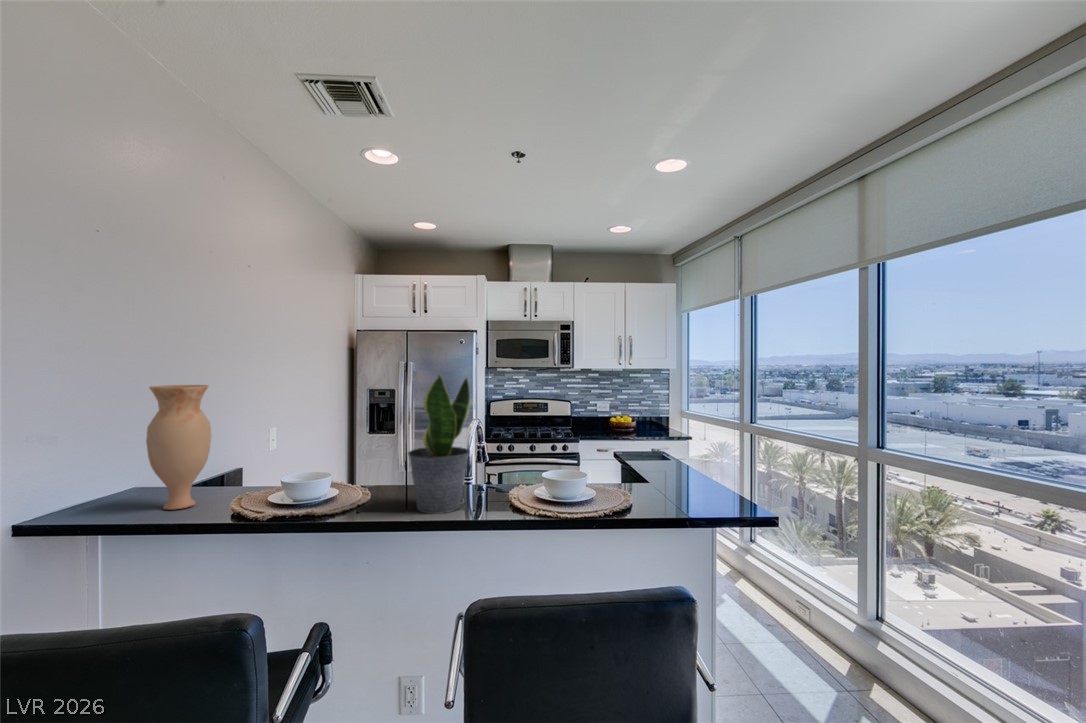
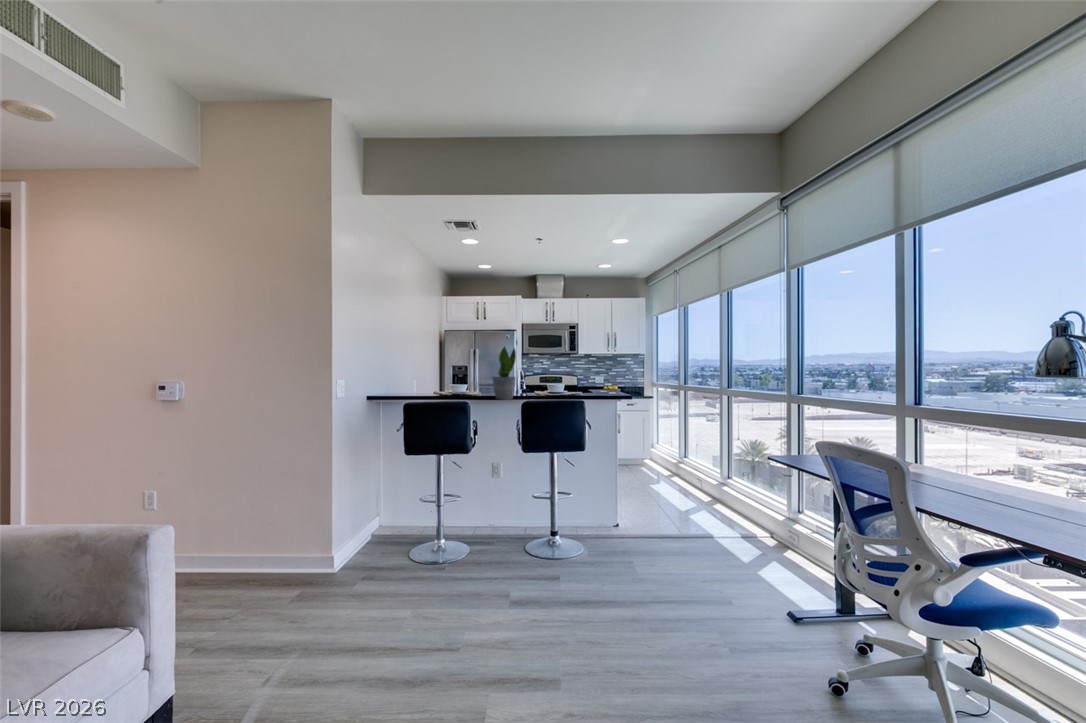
vase: present [146,385,211,510] -> none [395,352,415,398]

